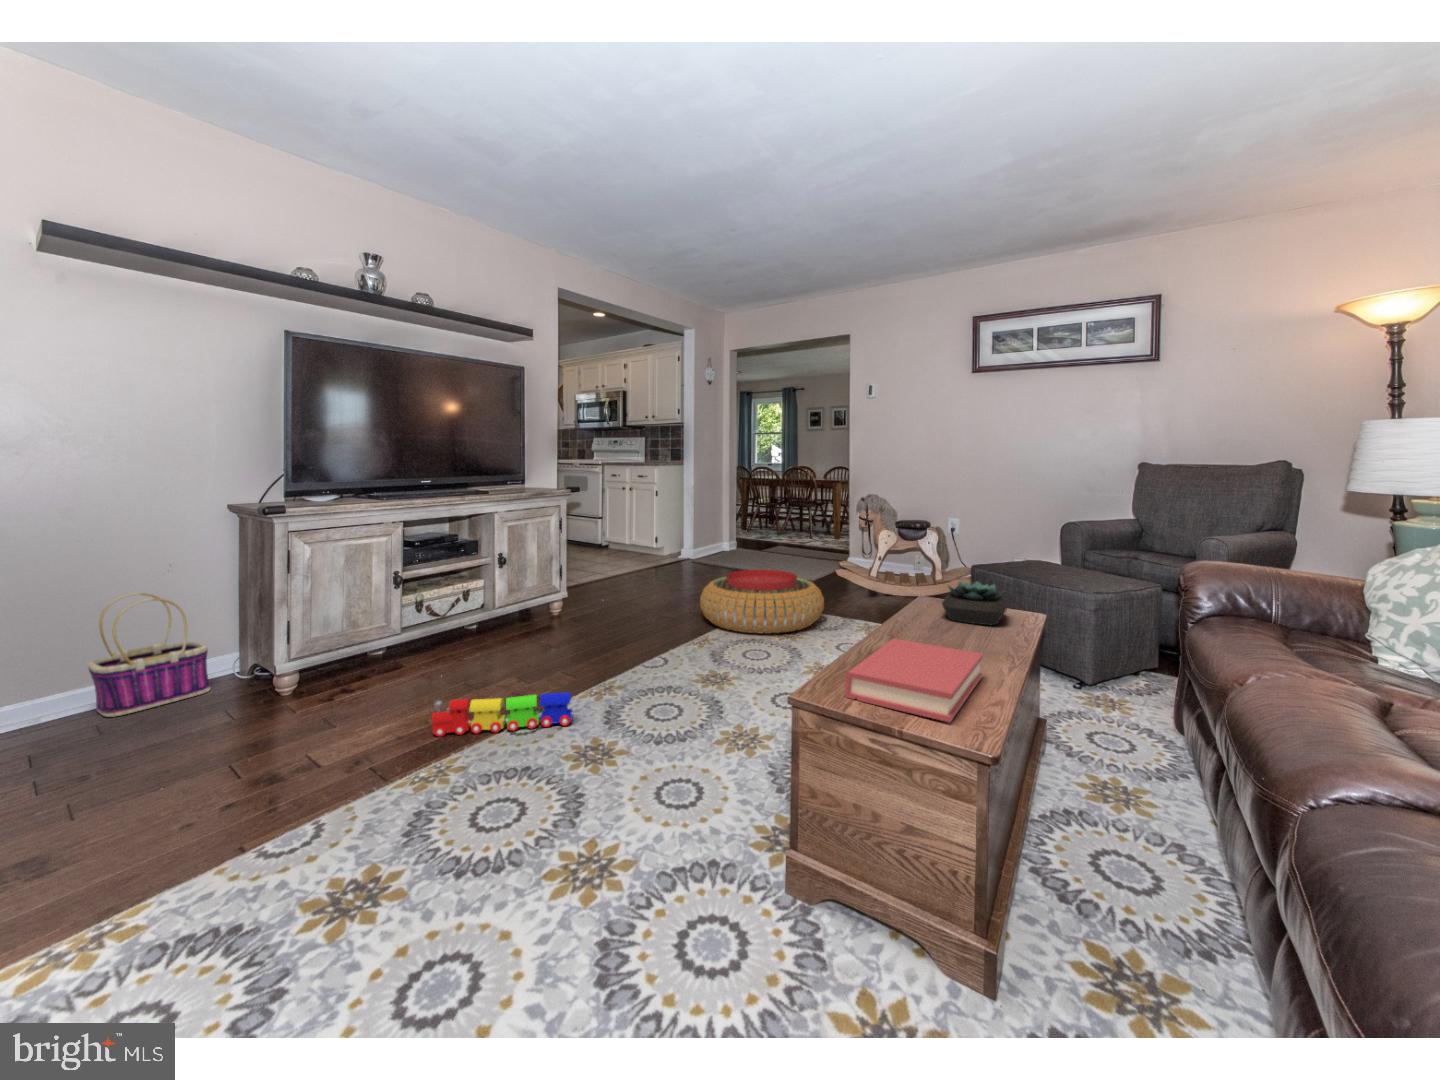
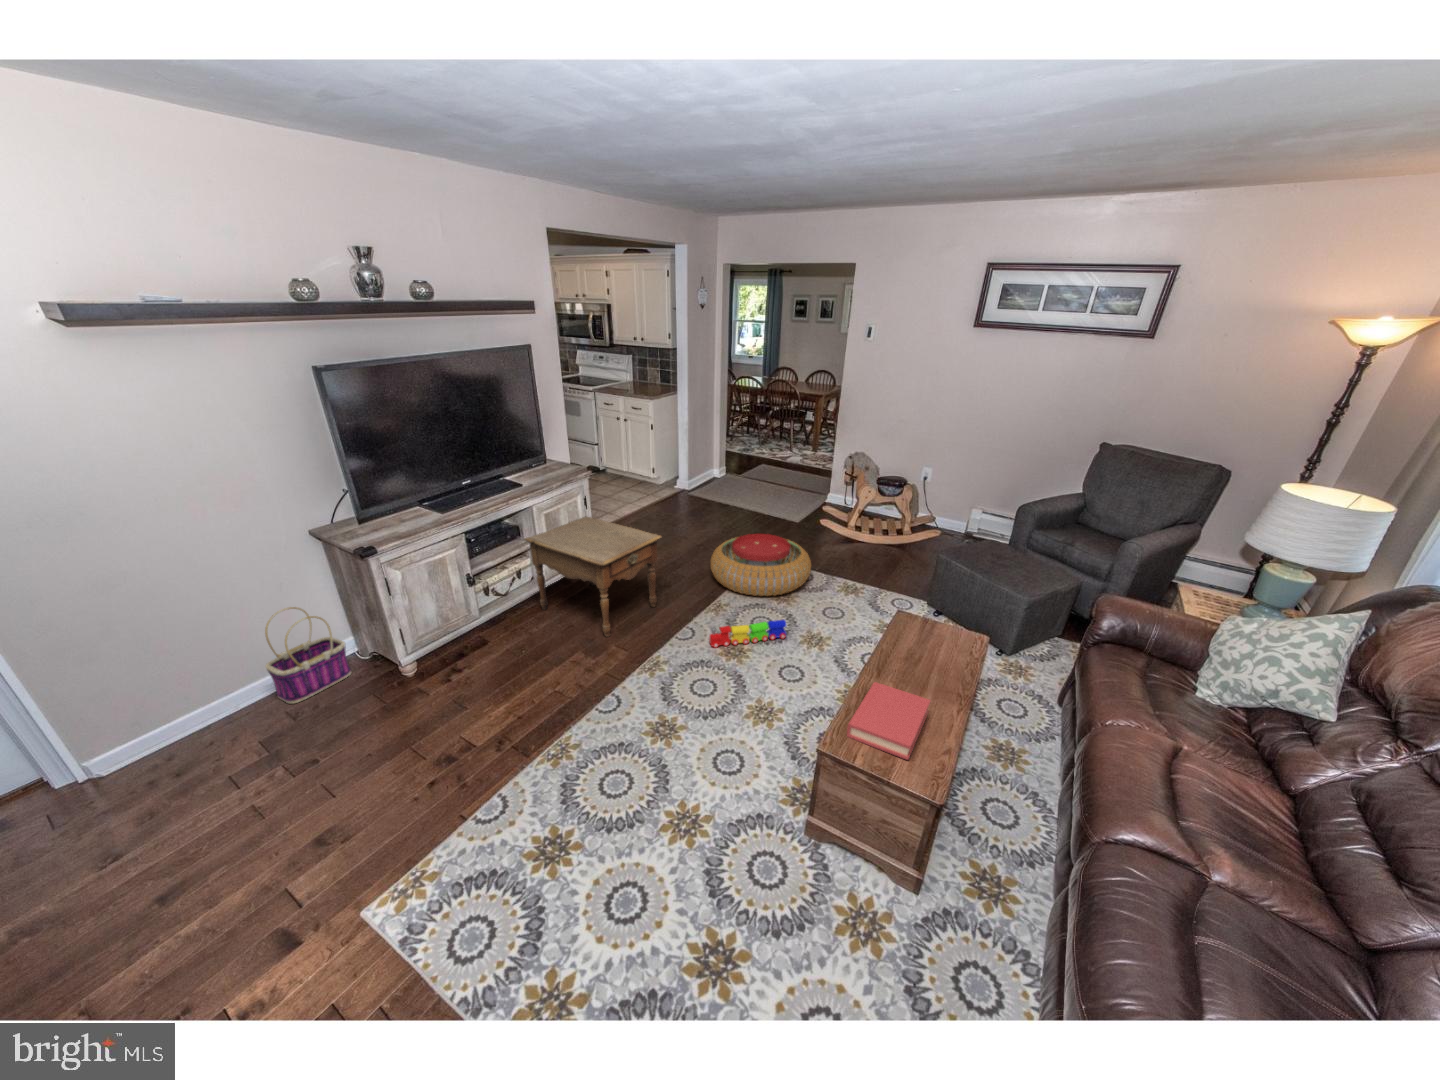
side table: none [466,537,634,664] -> present [524,517,661,636]
succulent plant: present [942,581,1008,625] -> none [906,610,952,648]
toy train: present [432,692,573,737] -> present [709,620,786,648]

